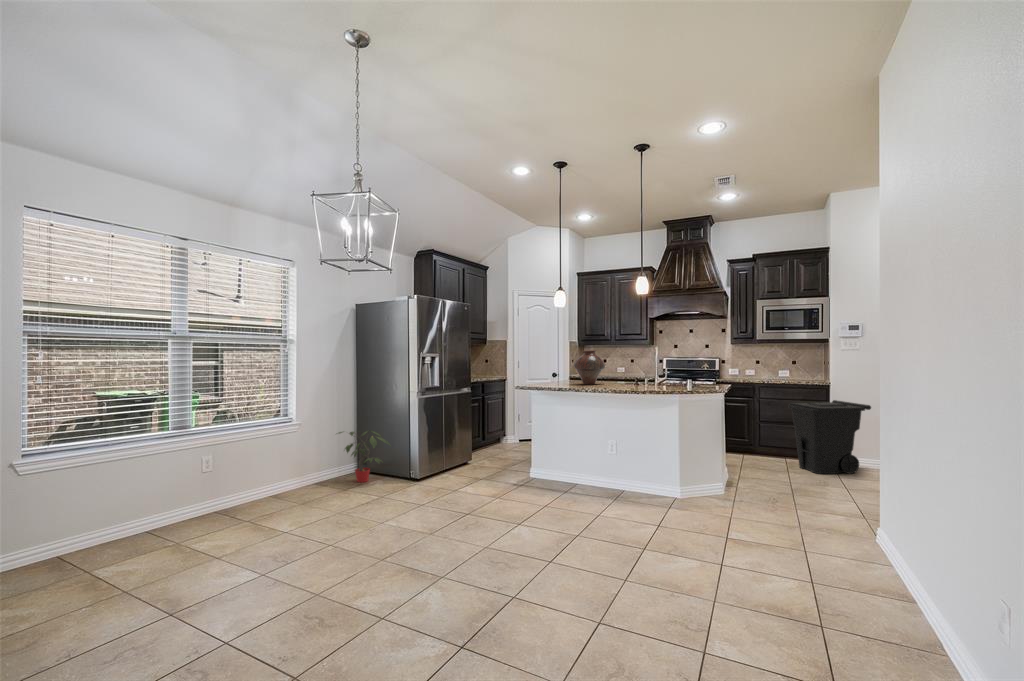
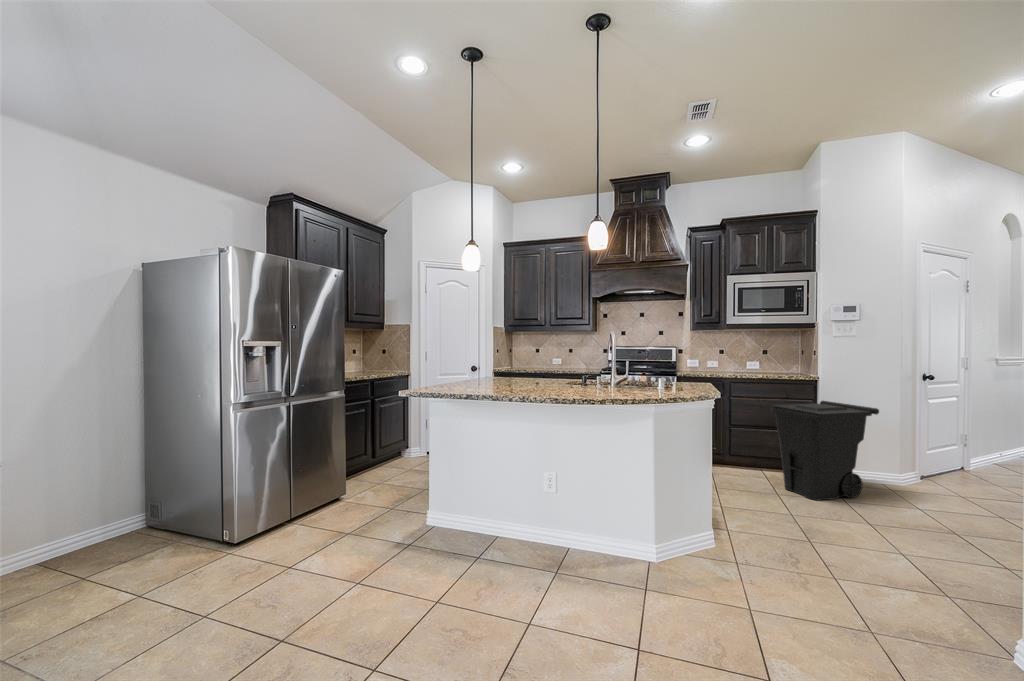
vase: present [574,350,605,385] -> none [494,336,538,385]
potted plant: present [339,430,390,482] -> none [84,466,191,555]

